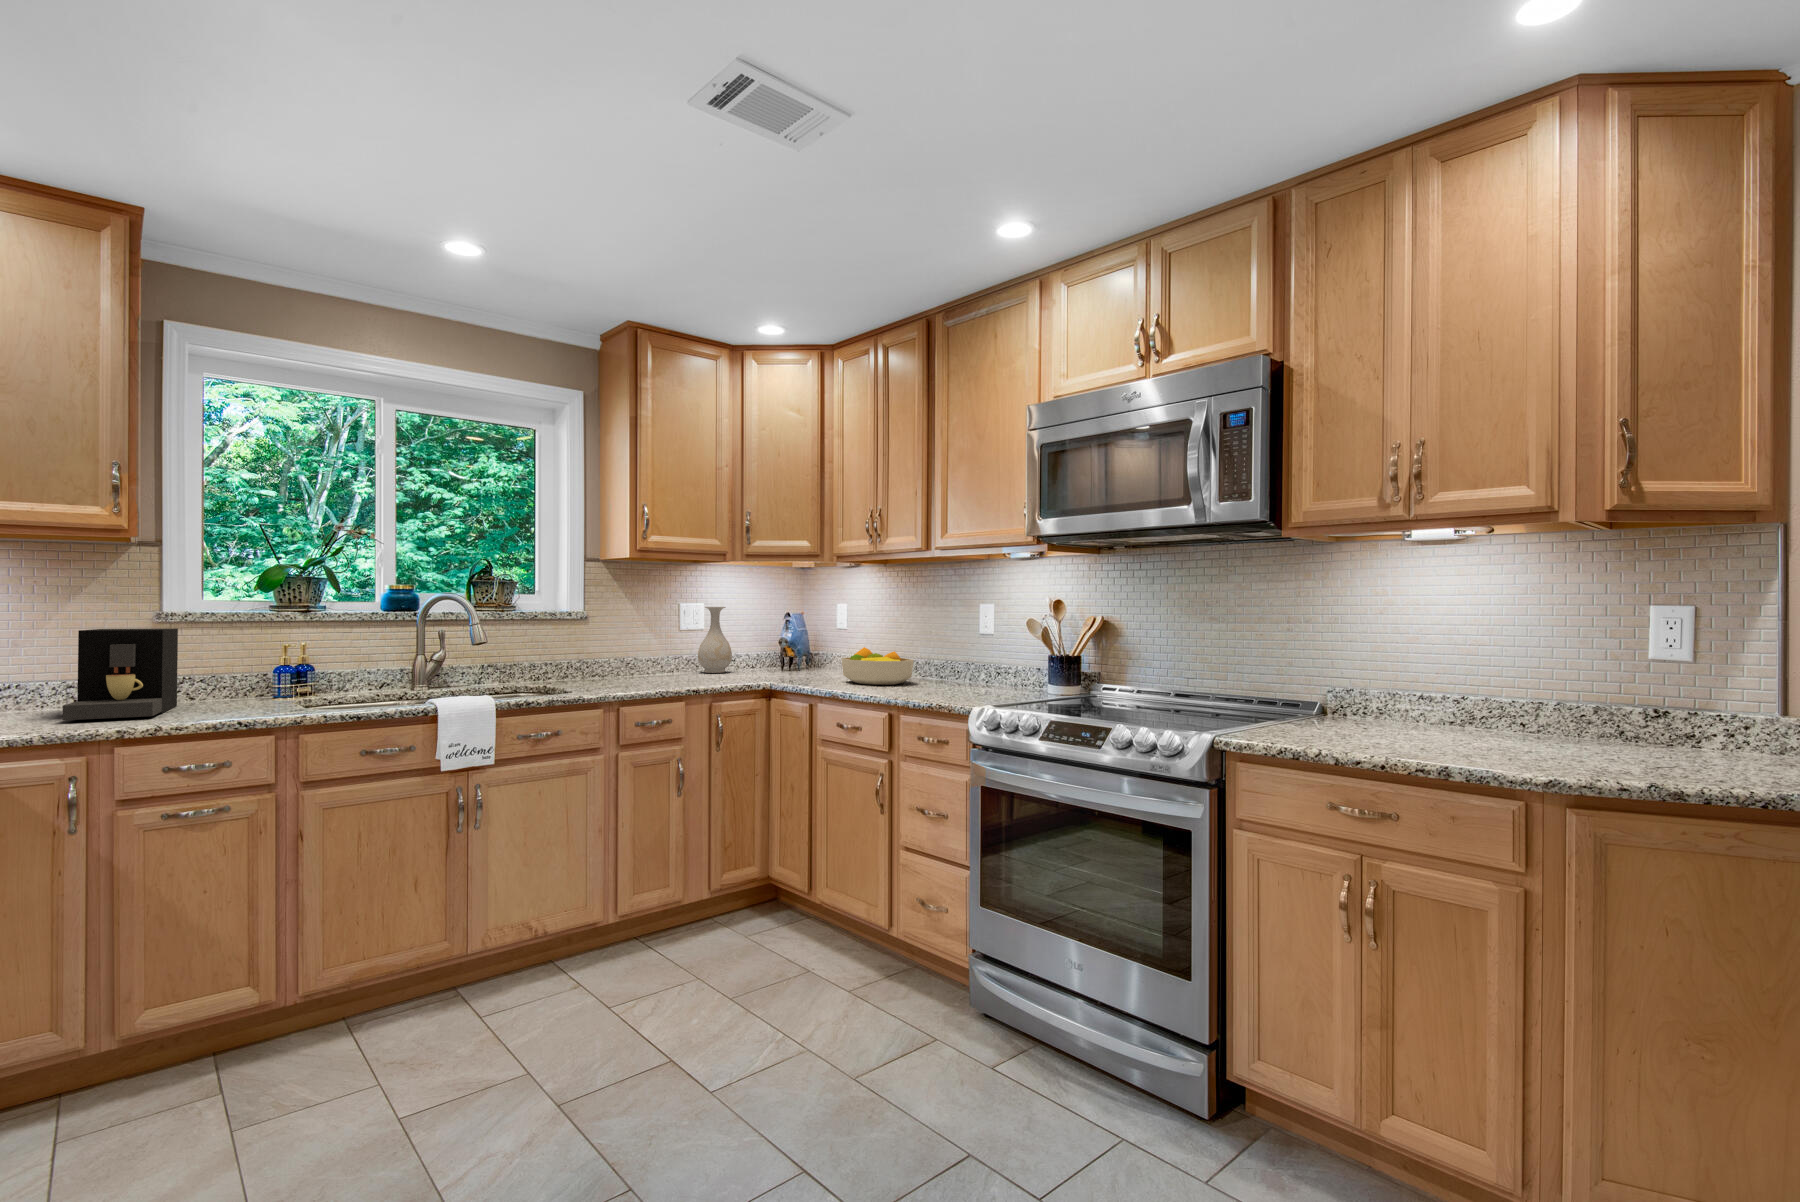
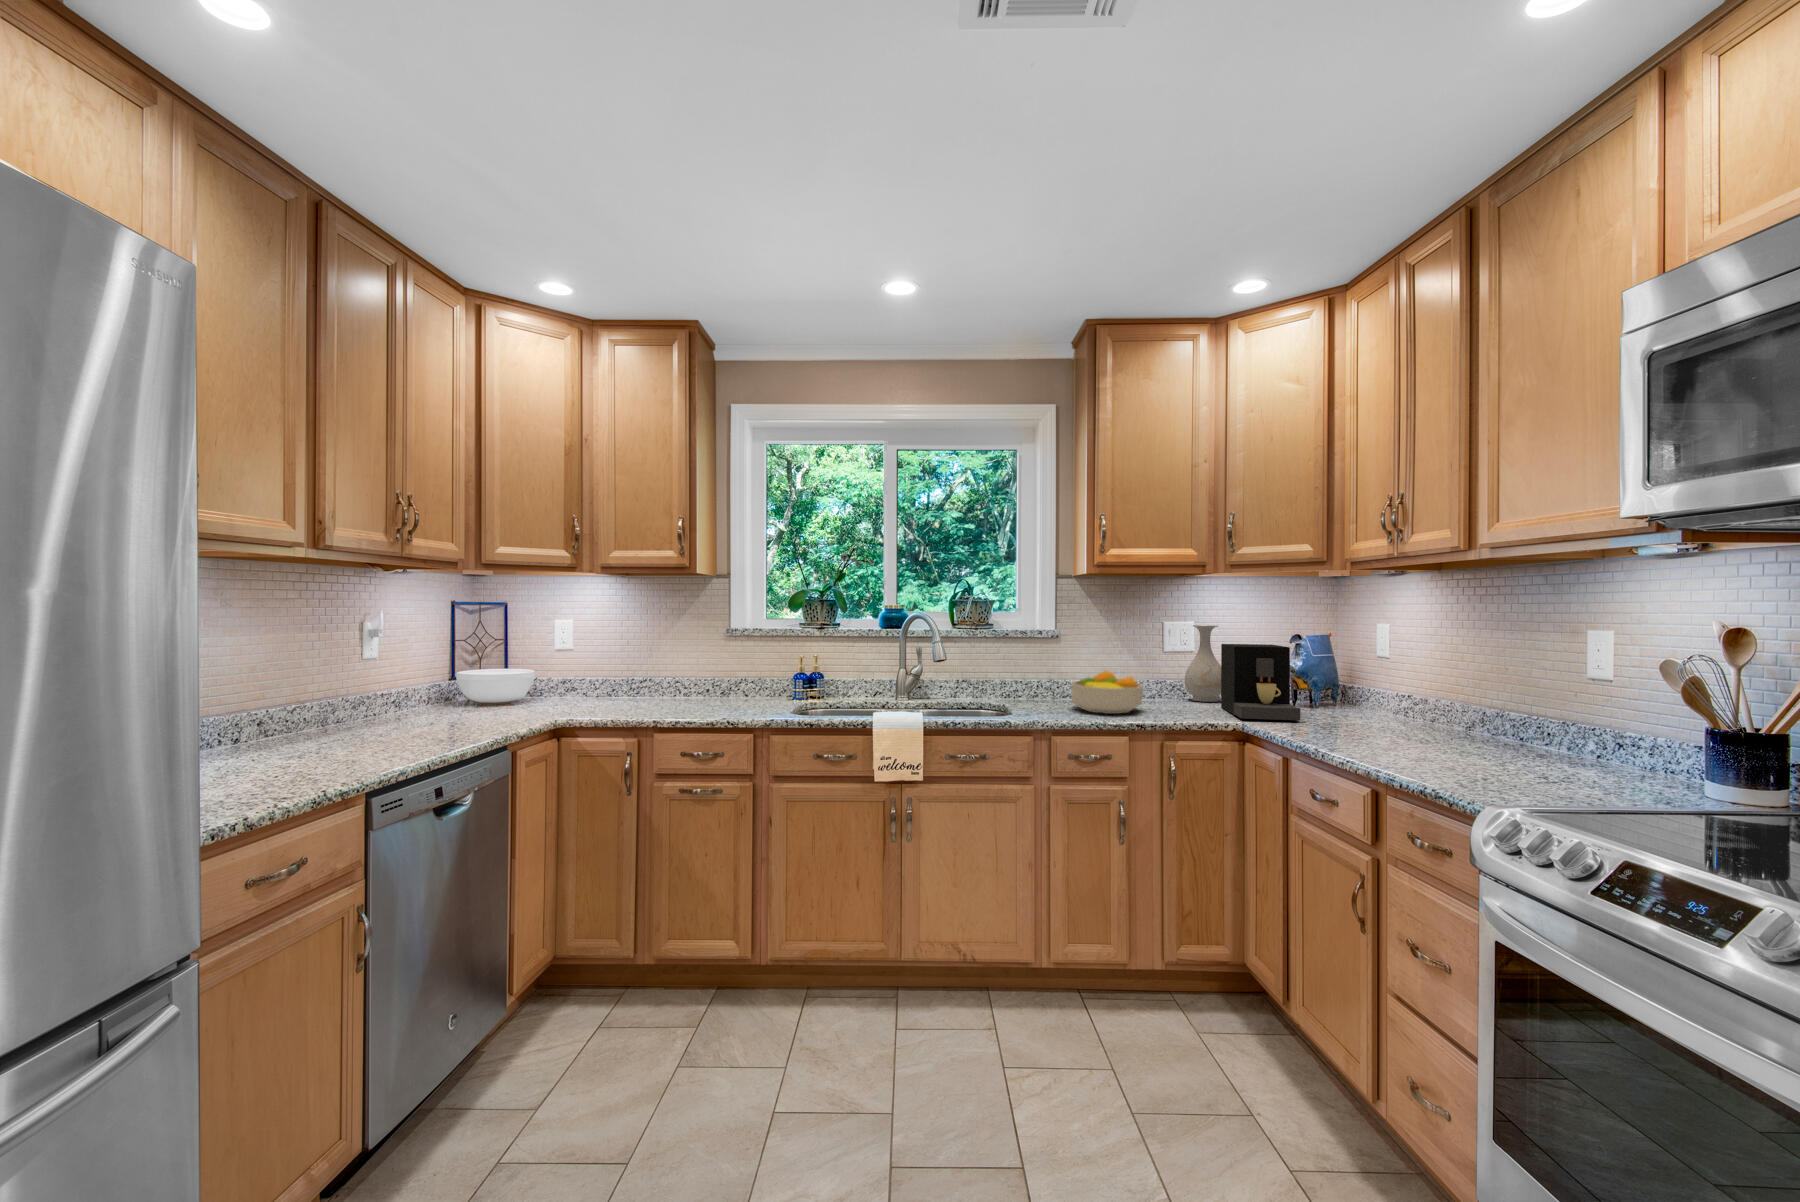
coffee maker: present [62,628,178,720] -> present [1221,644,1300,720]
fruit bowl: present [841,647,914,685] -> present [1070,671,1143,714]

